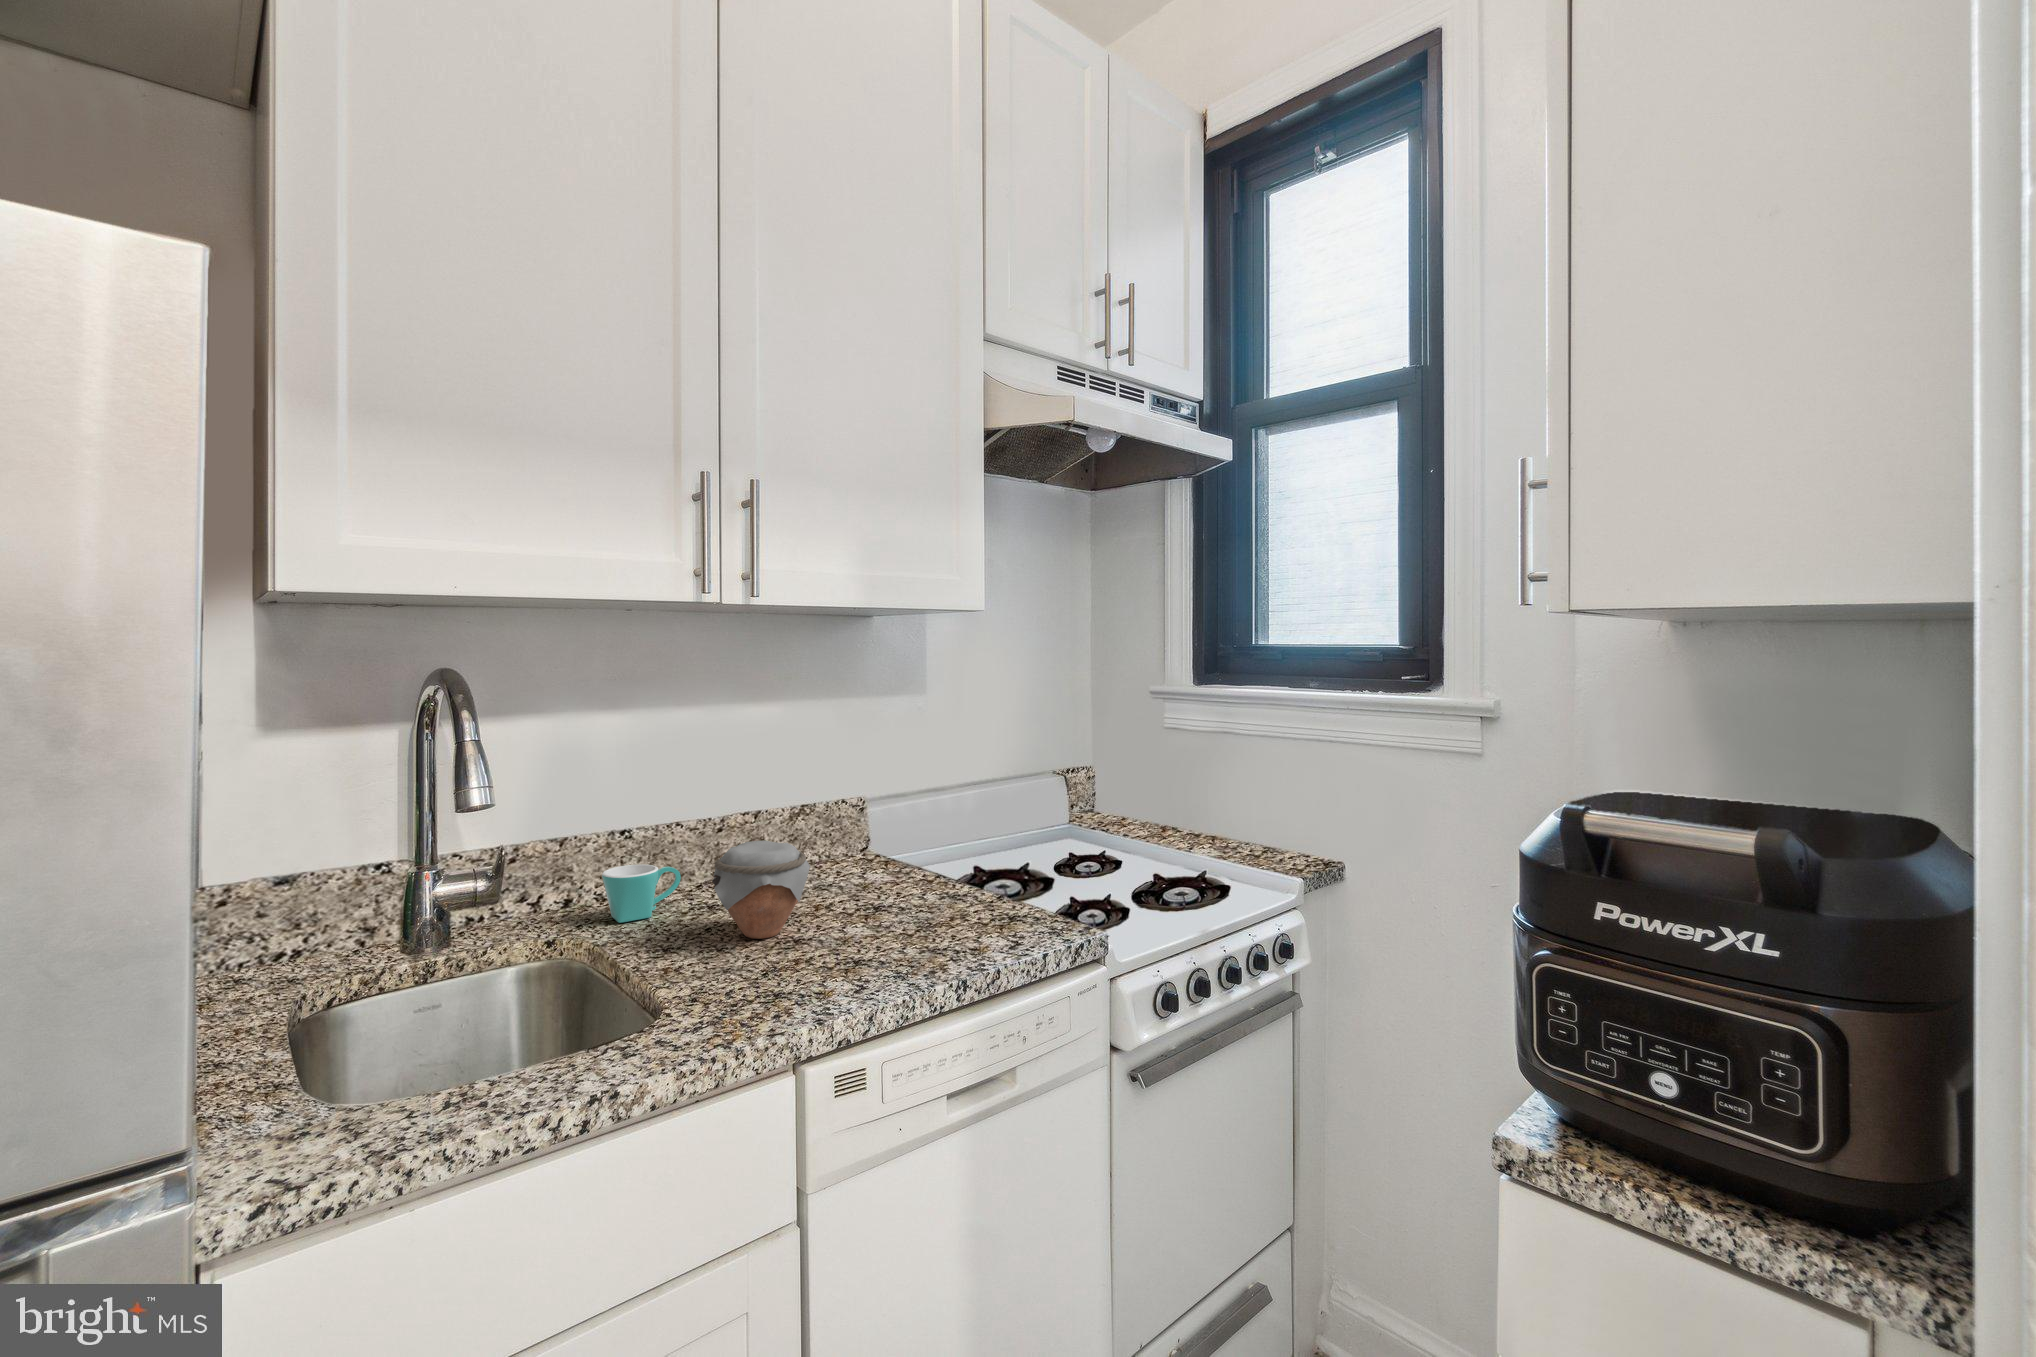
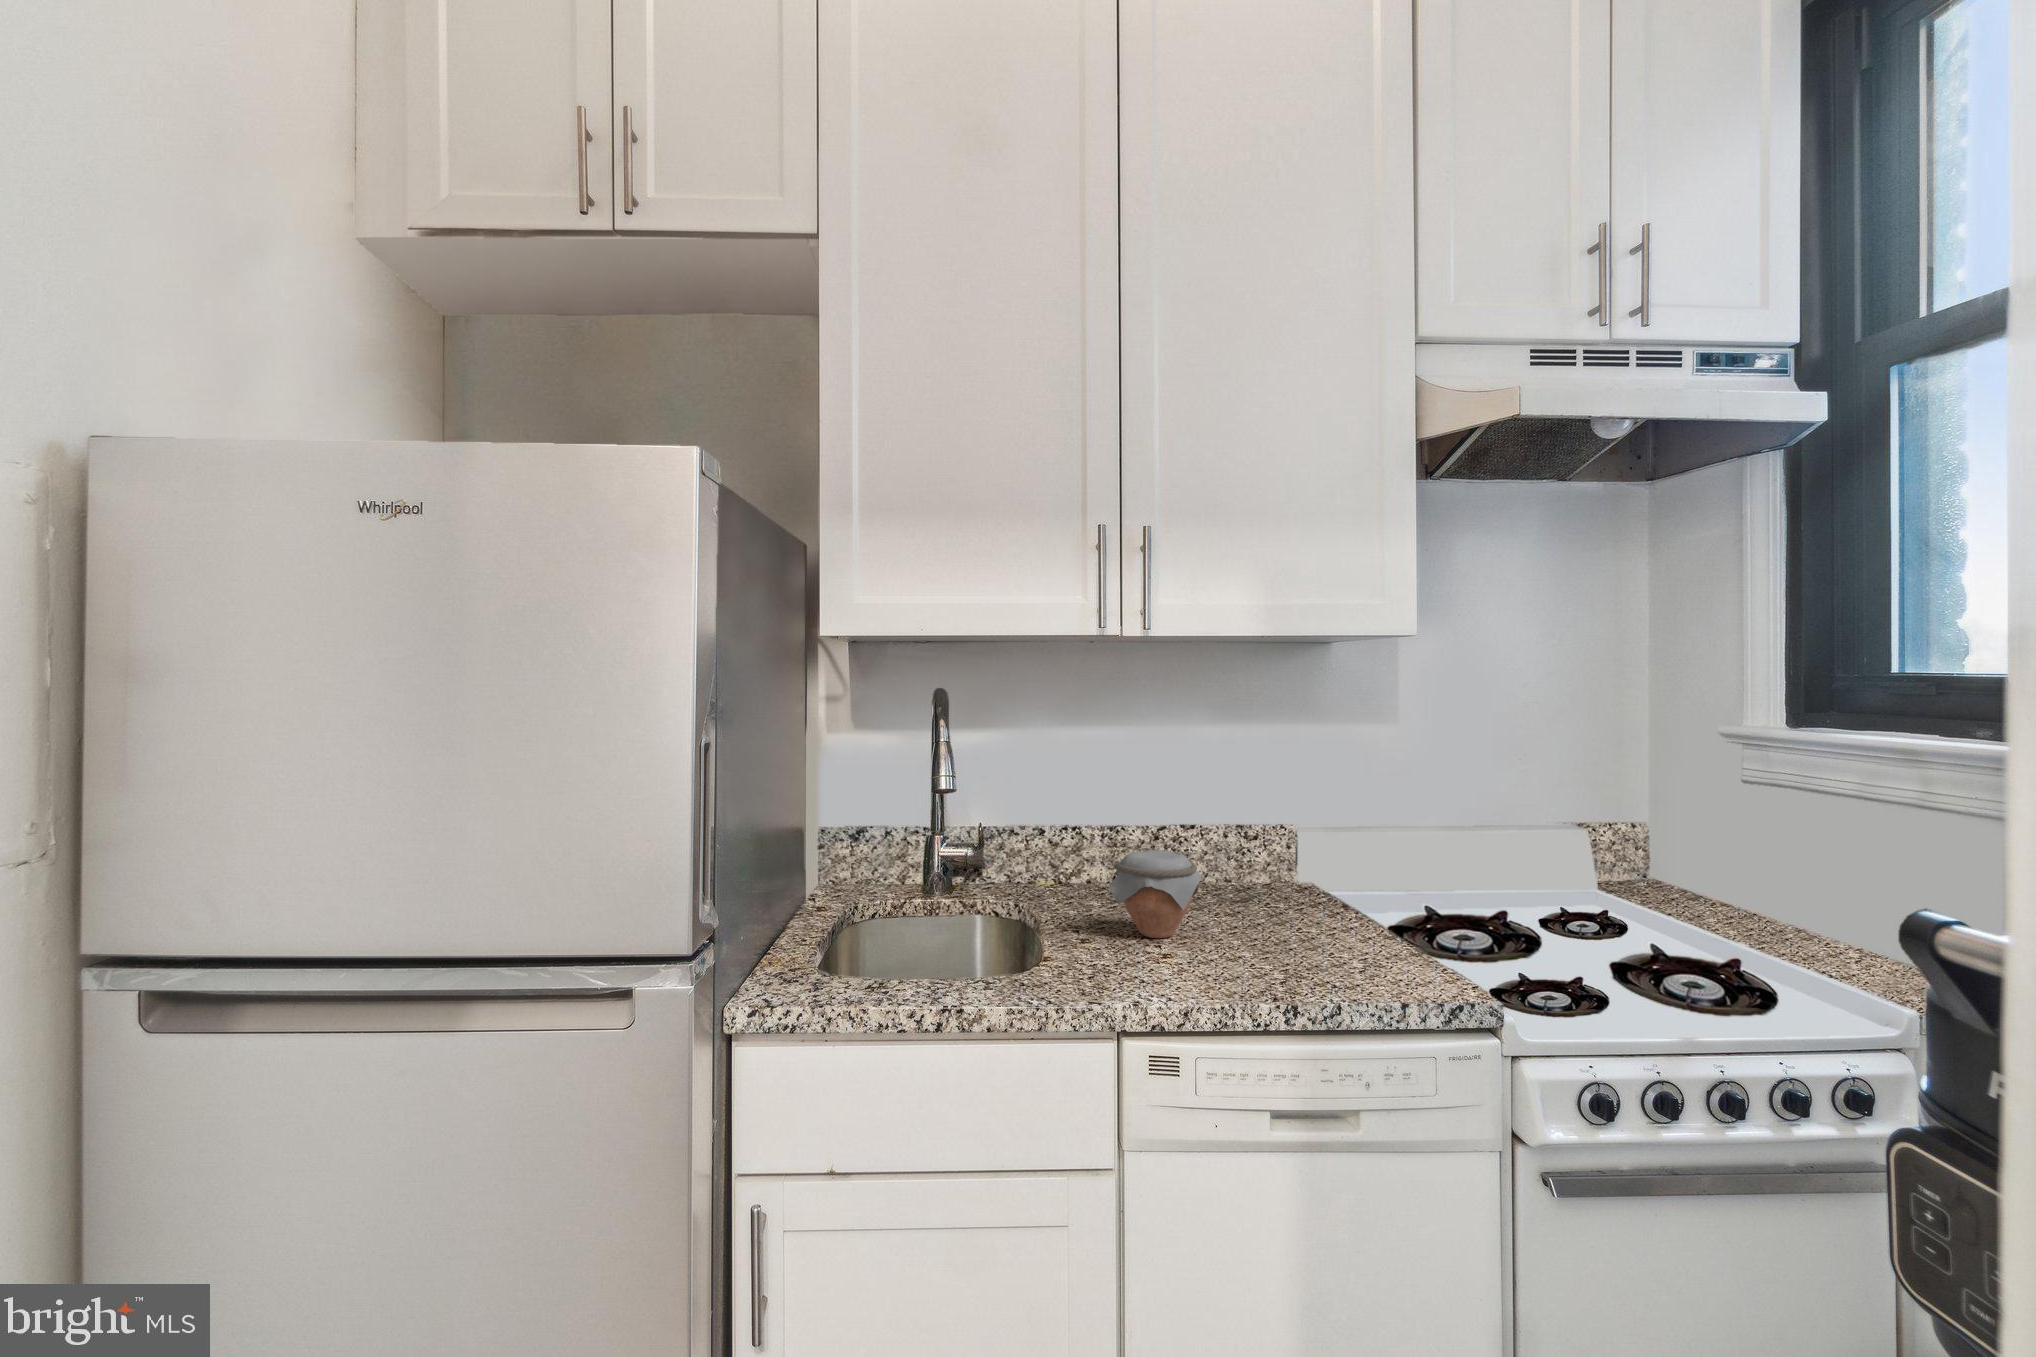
mug: present [602,864,681,923] -> none [1053,862,1116,909]

